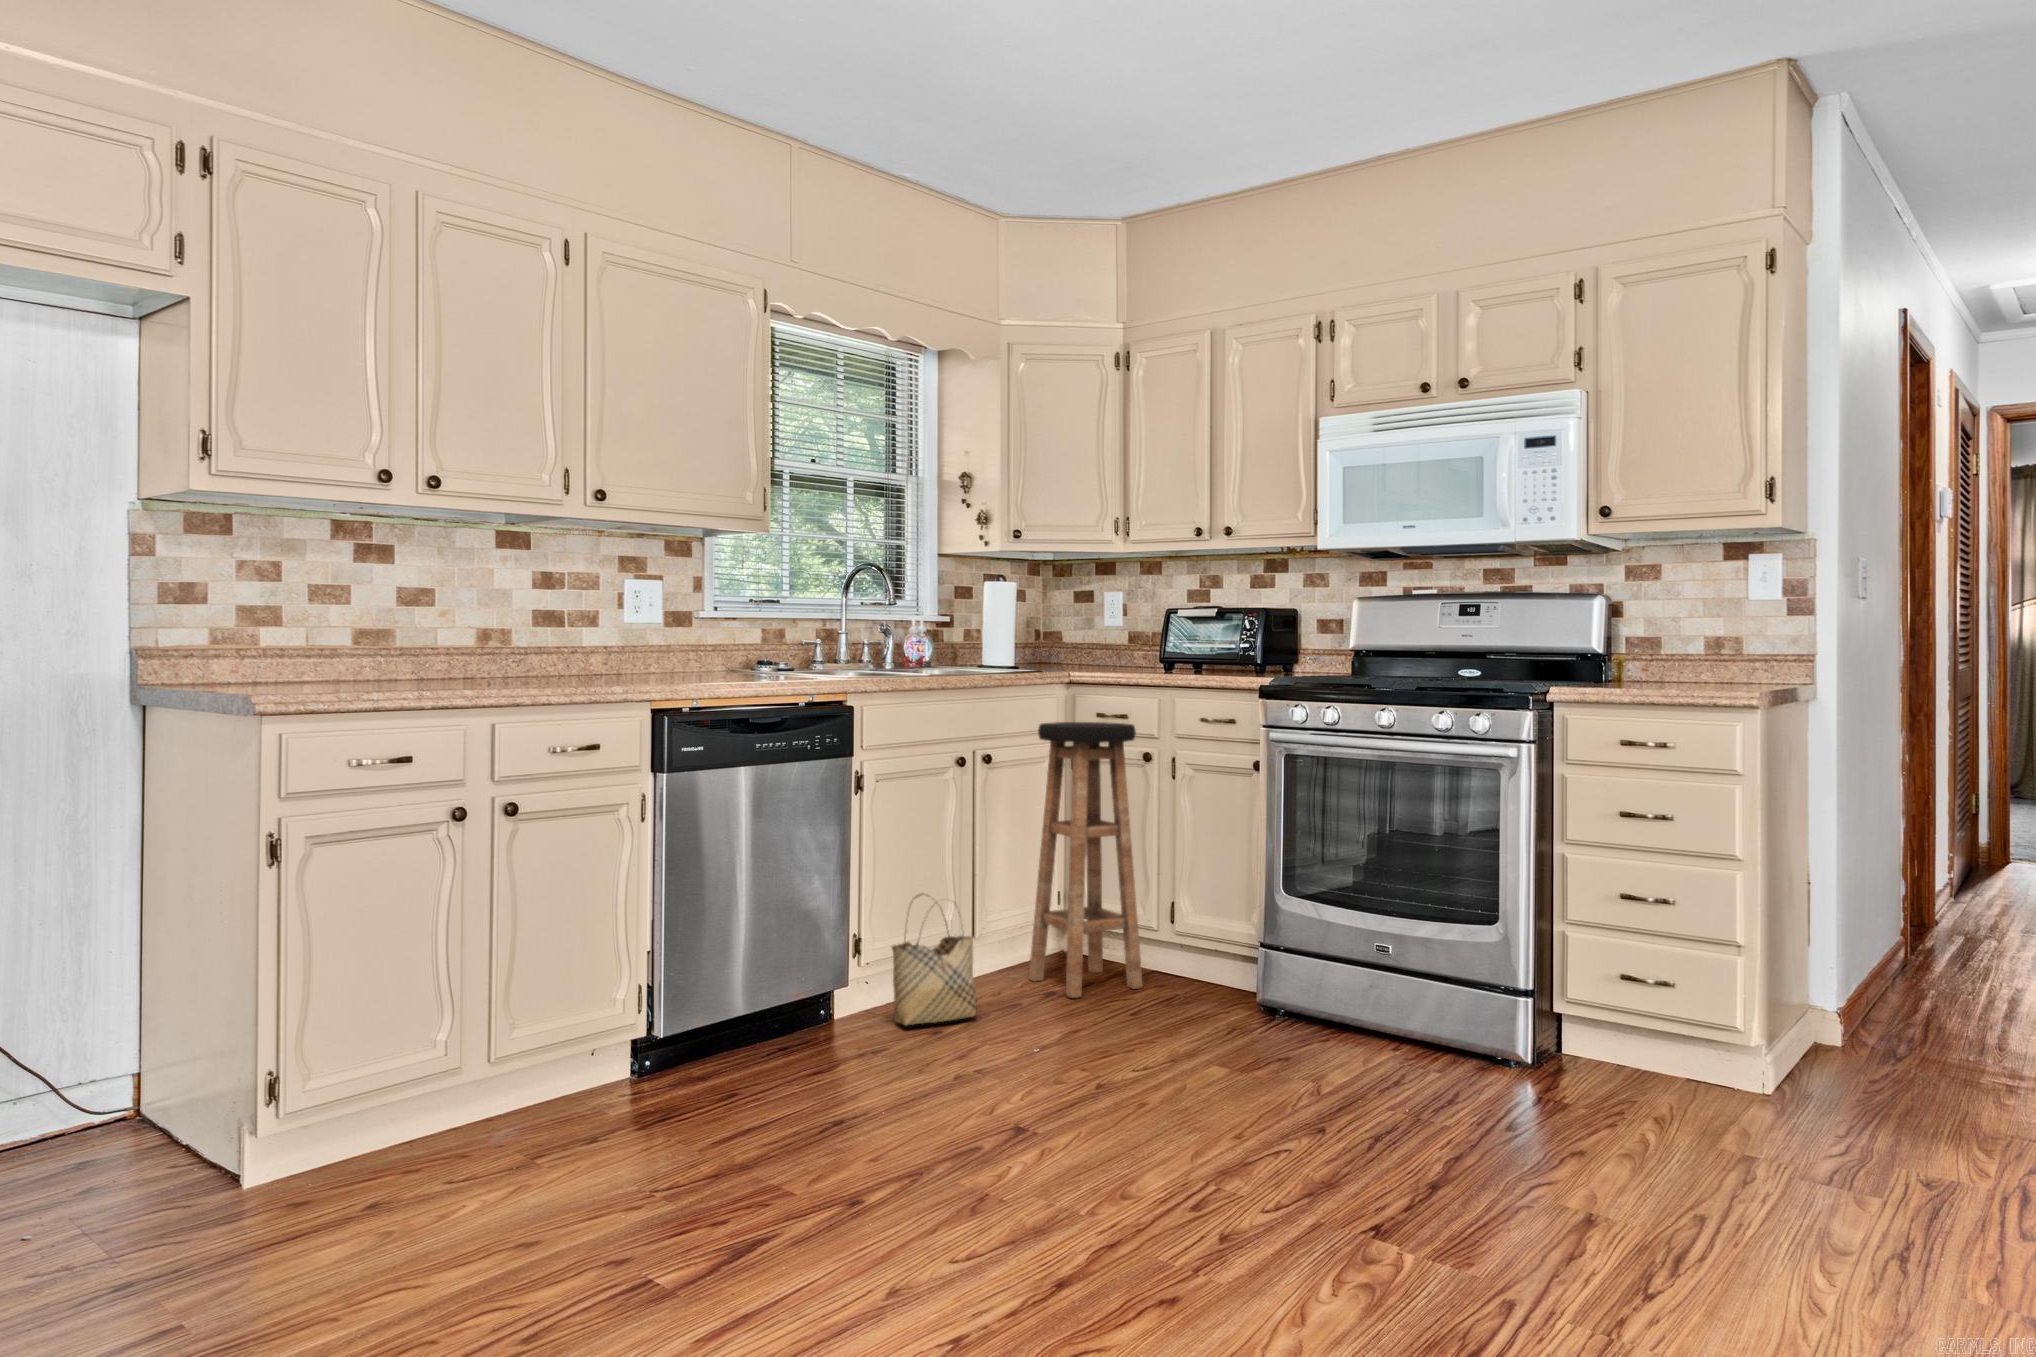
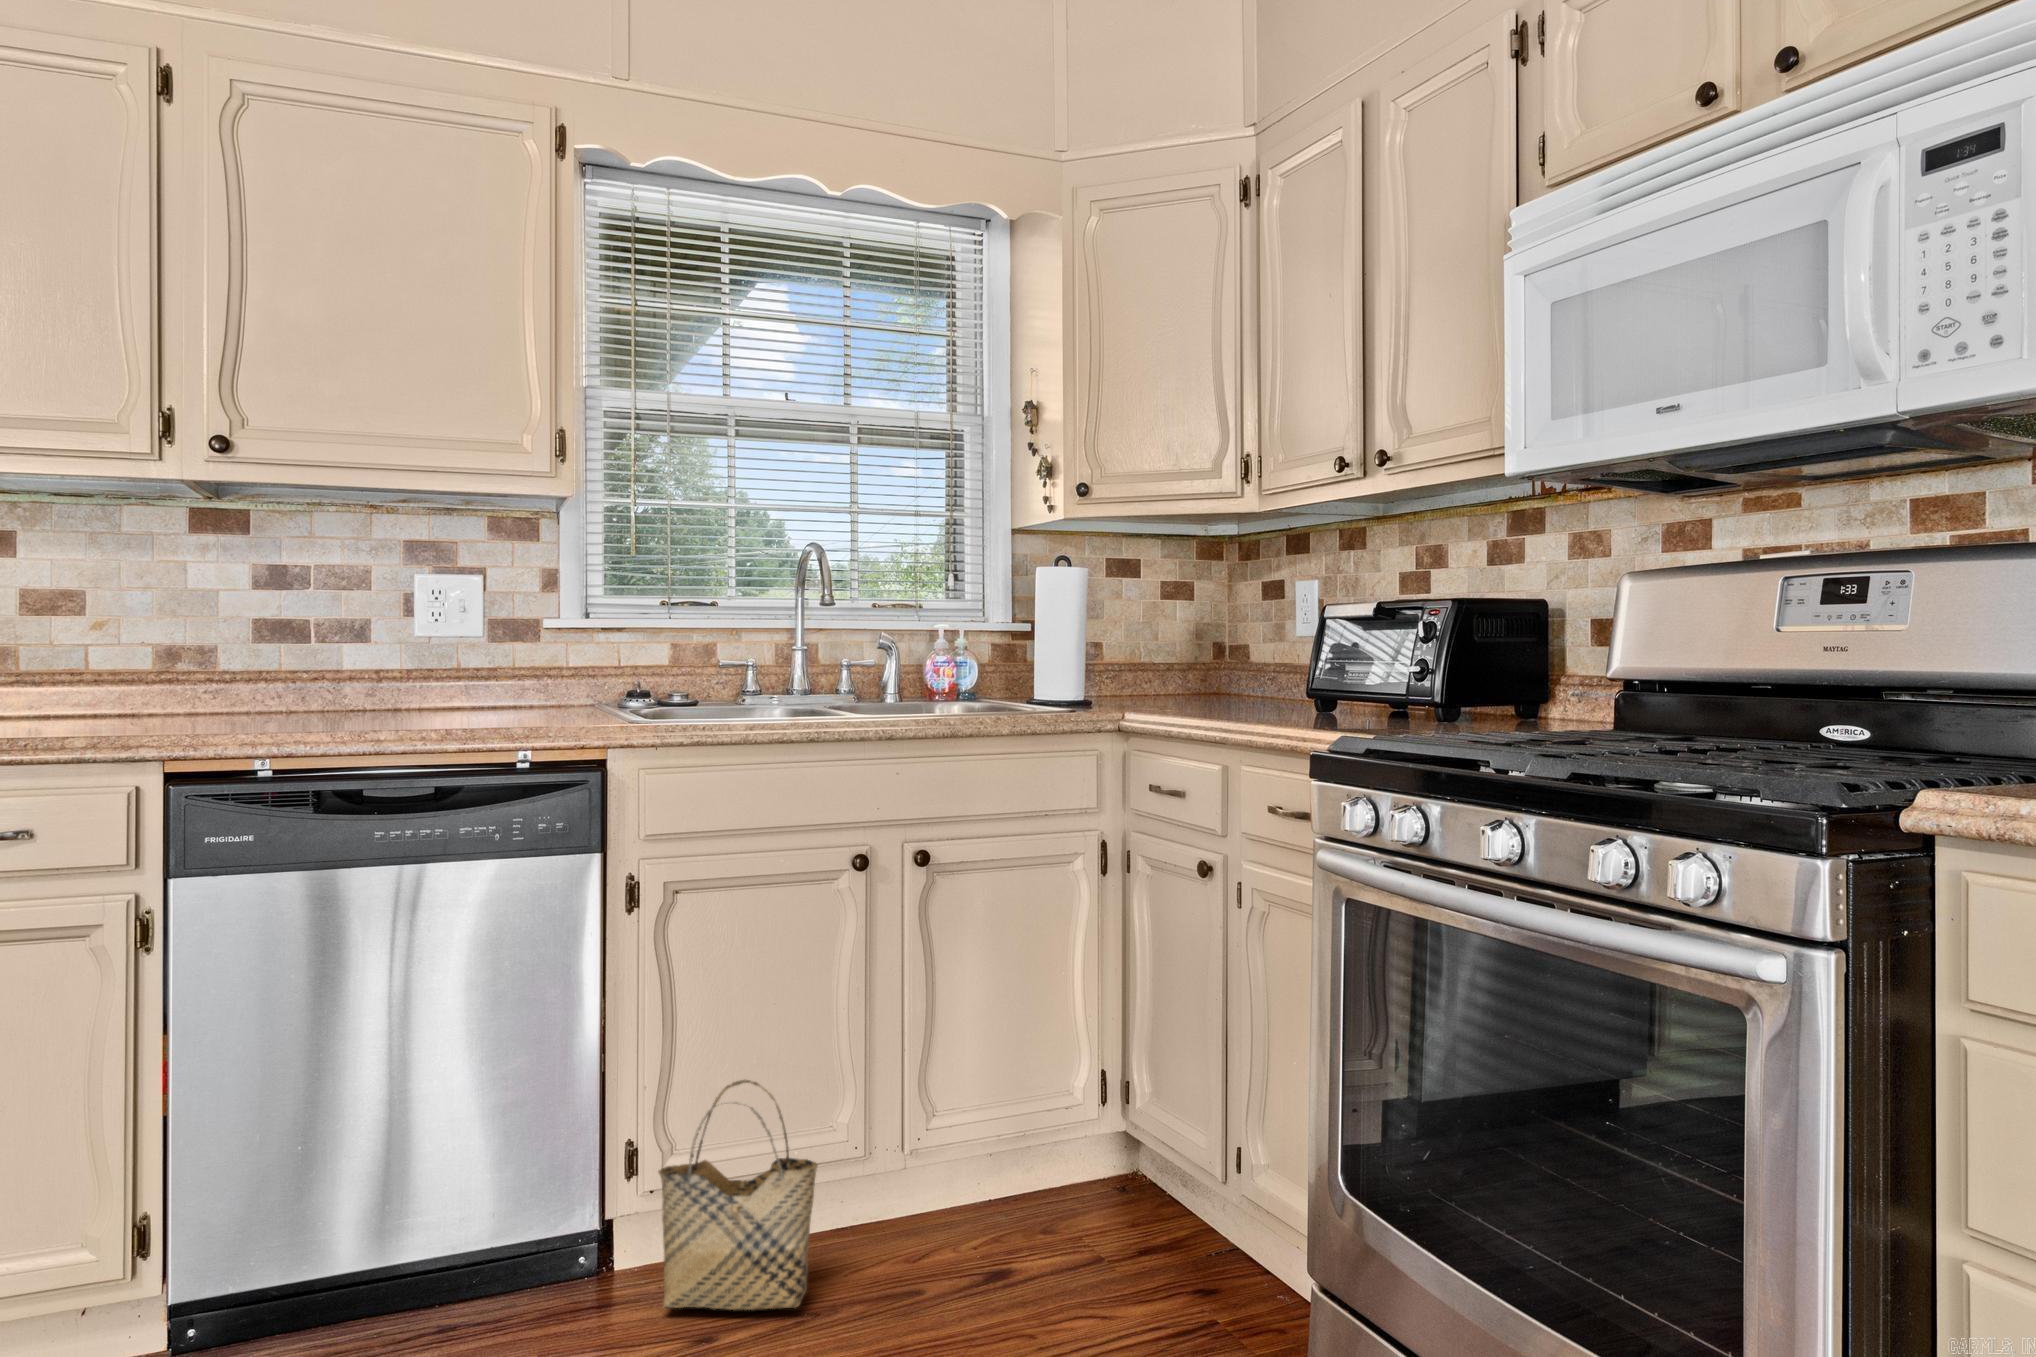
bar stool: present [1029,722,1143,998] -> none [1001,798,1170,1293]

